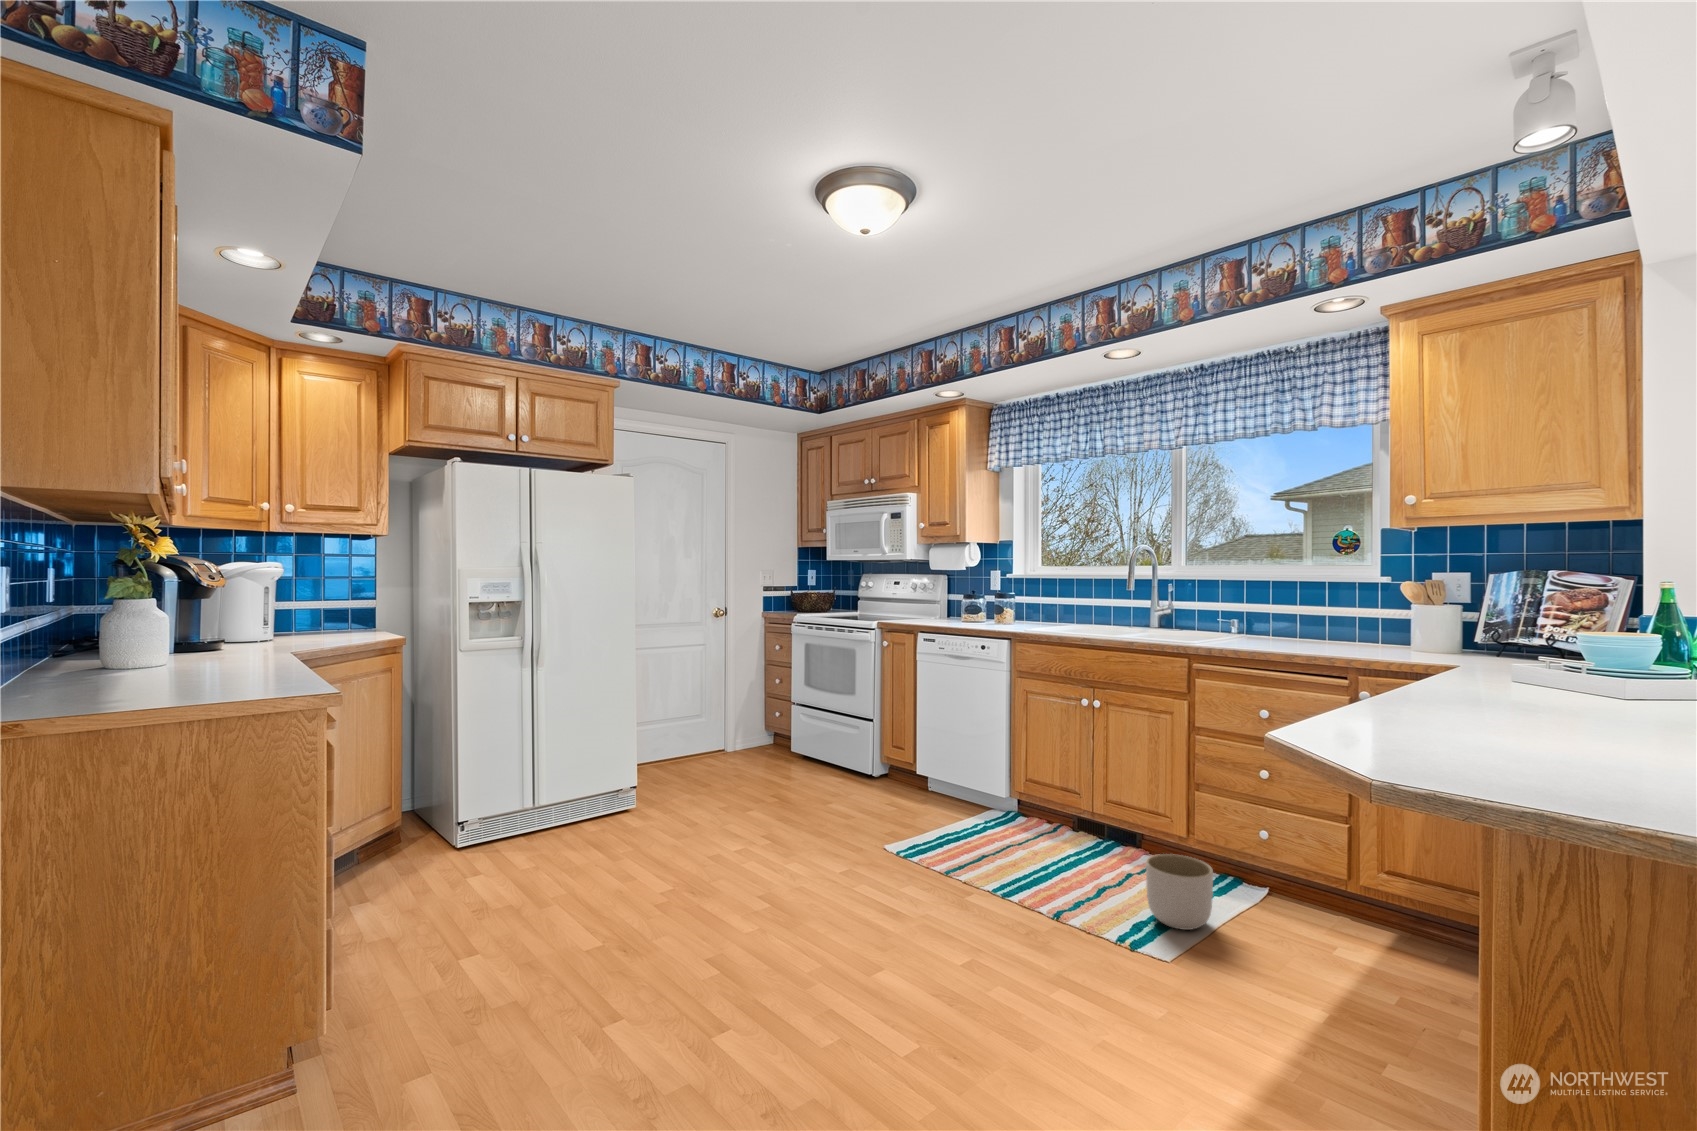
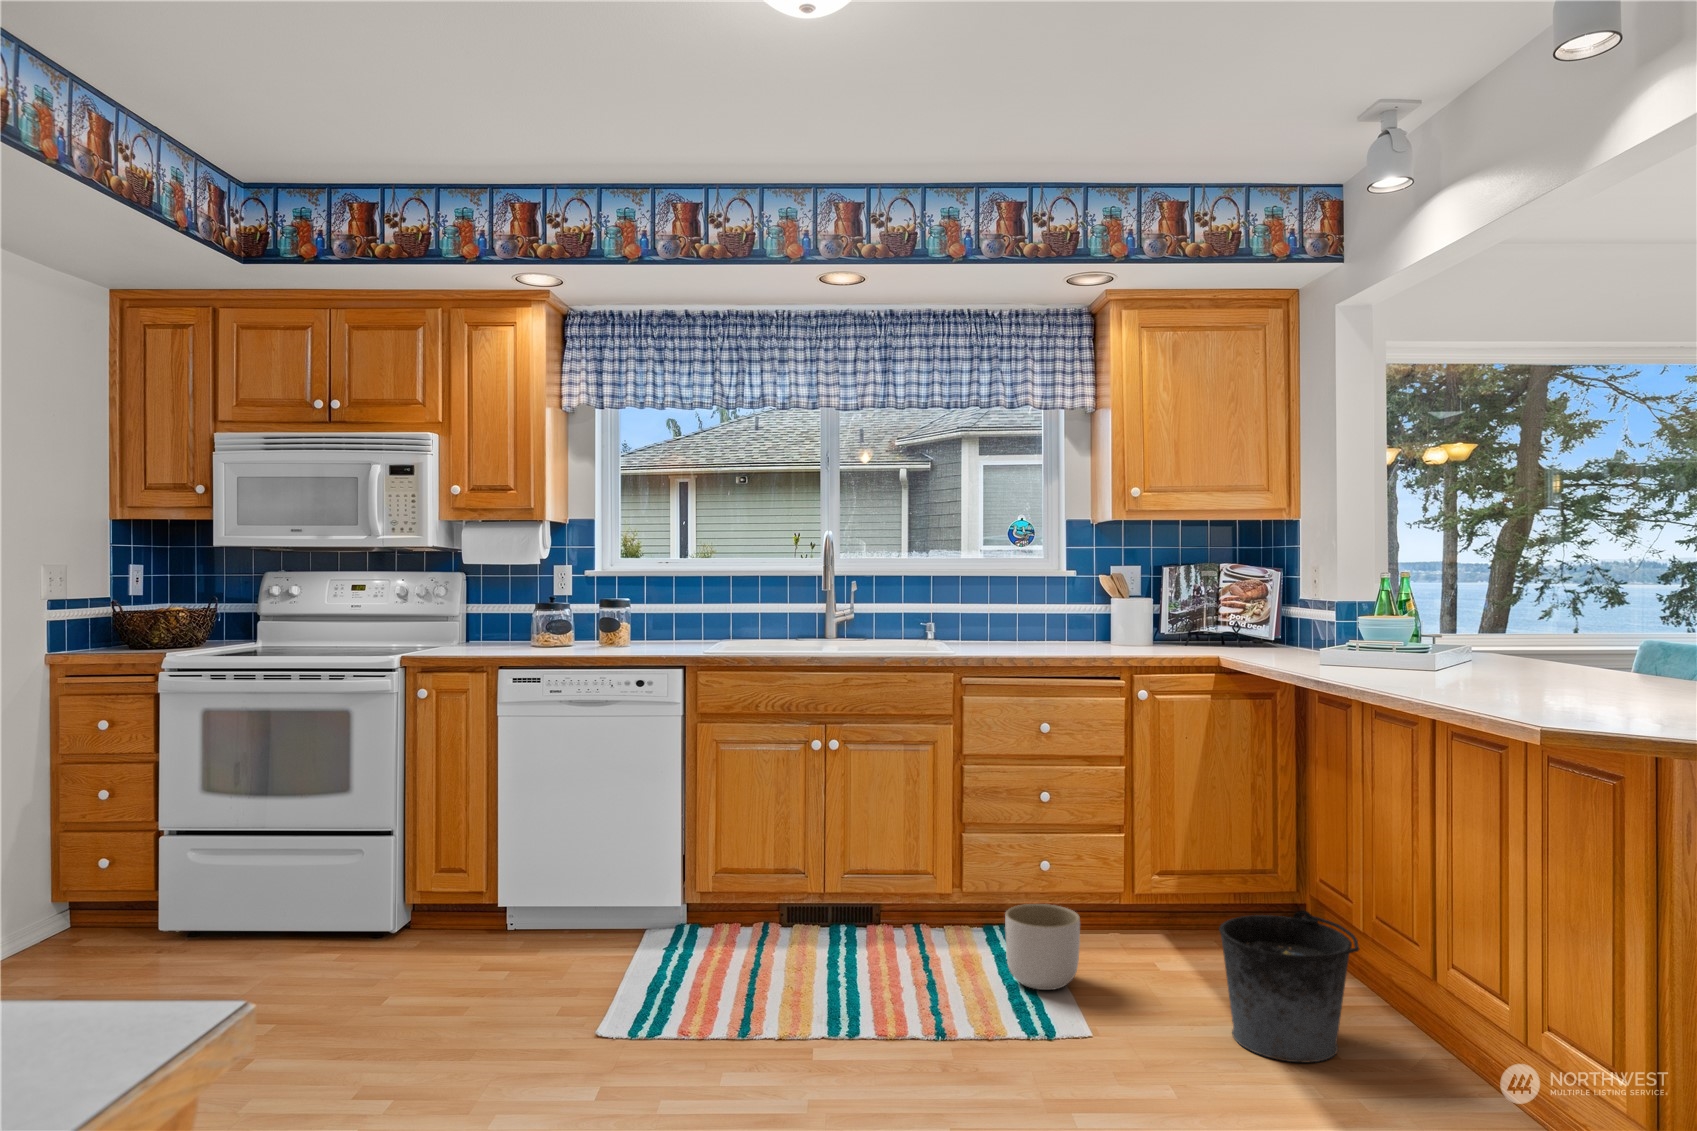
bucket: none [1246,909,1397,1070] -> present [1219,910,1359,1062]

